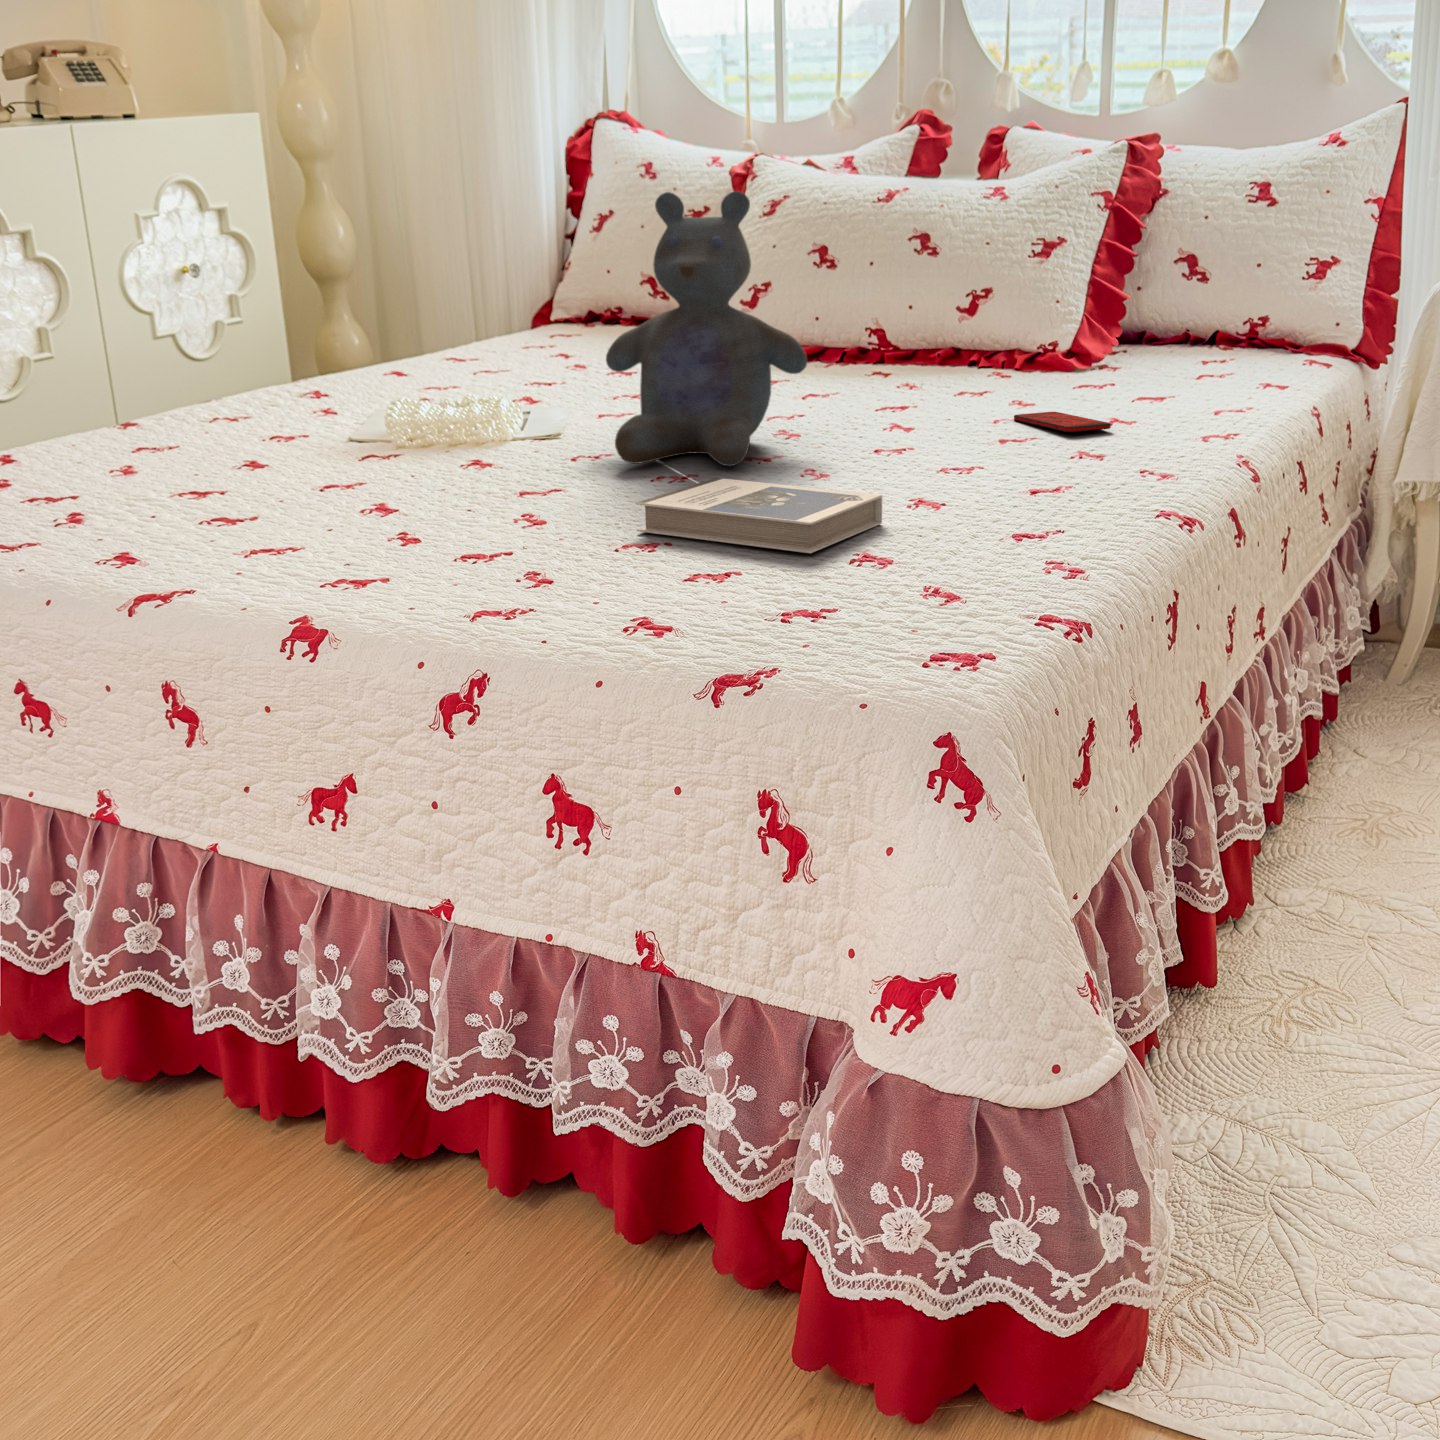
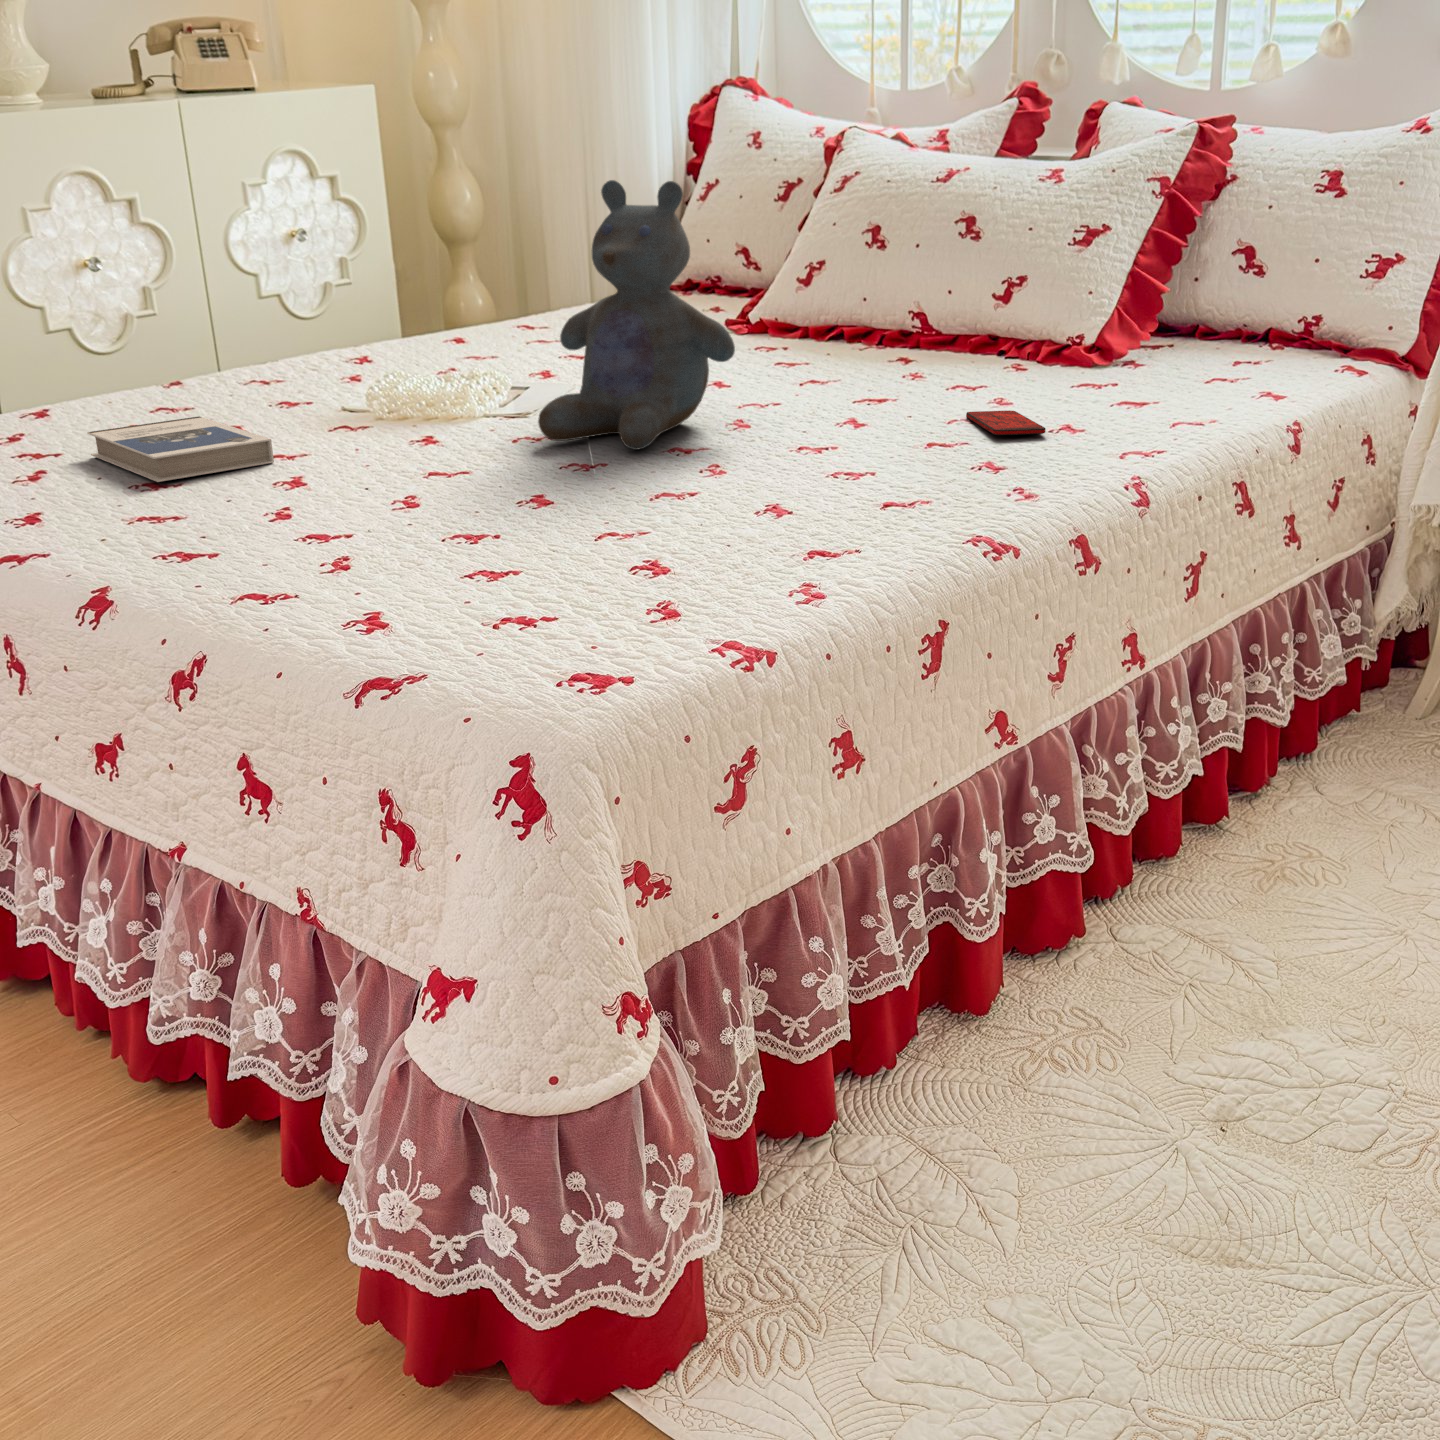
hardback book: present [636,478,882,553] -> present [87,416,274,482]

